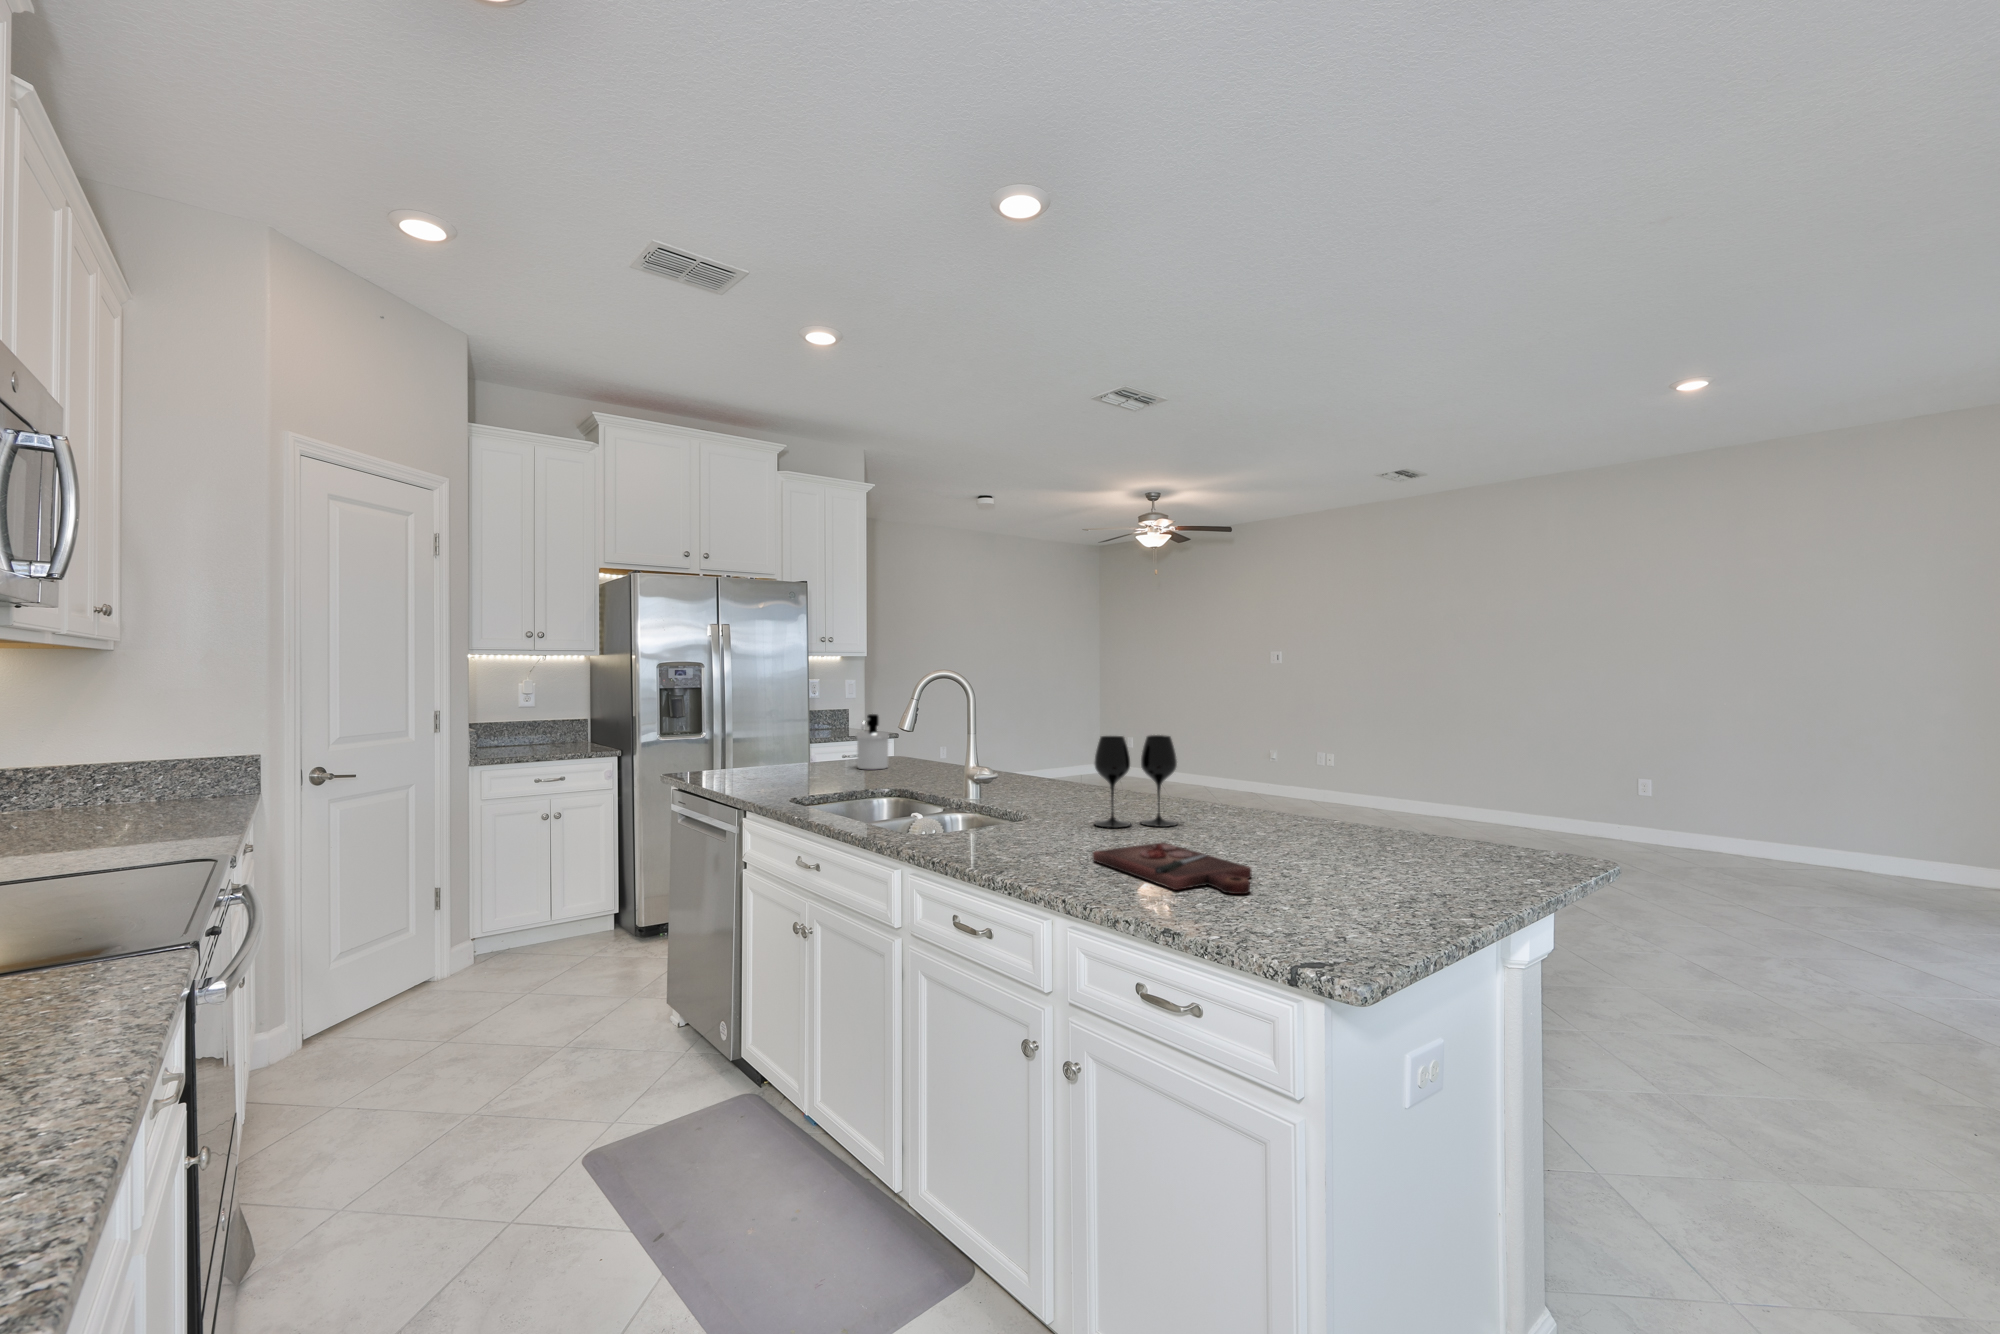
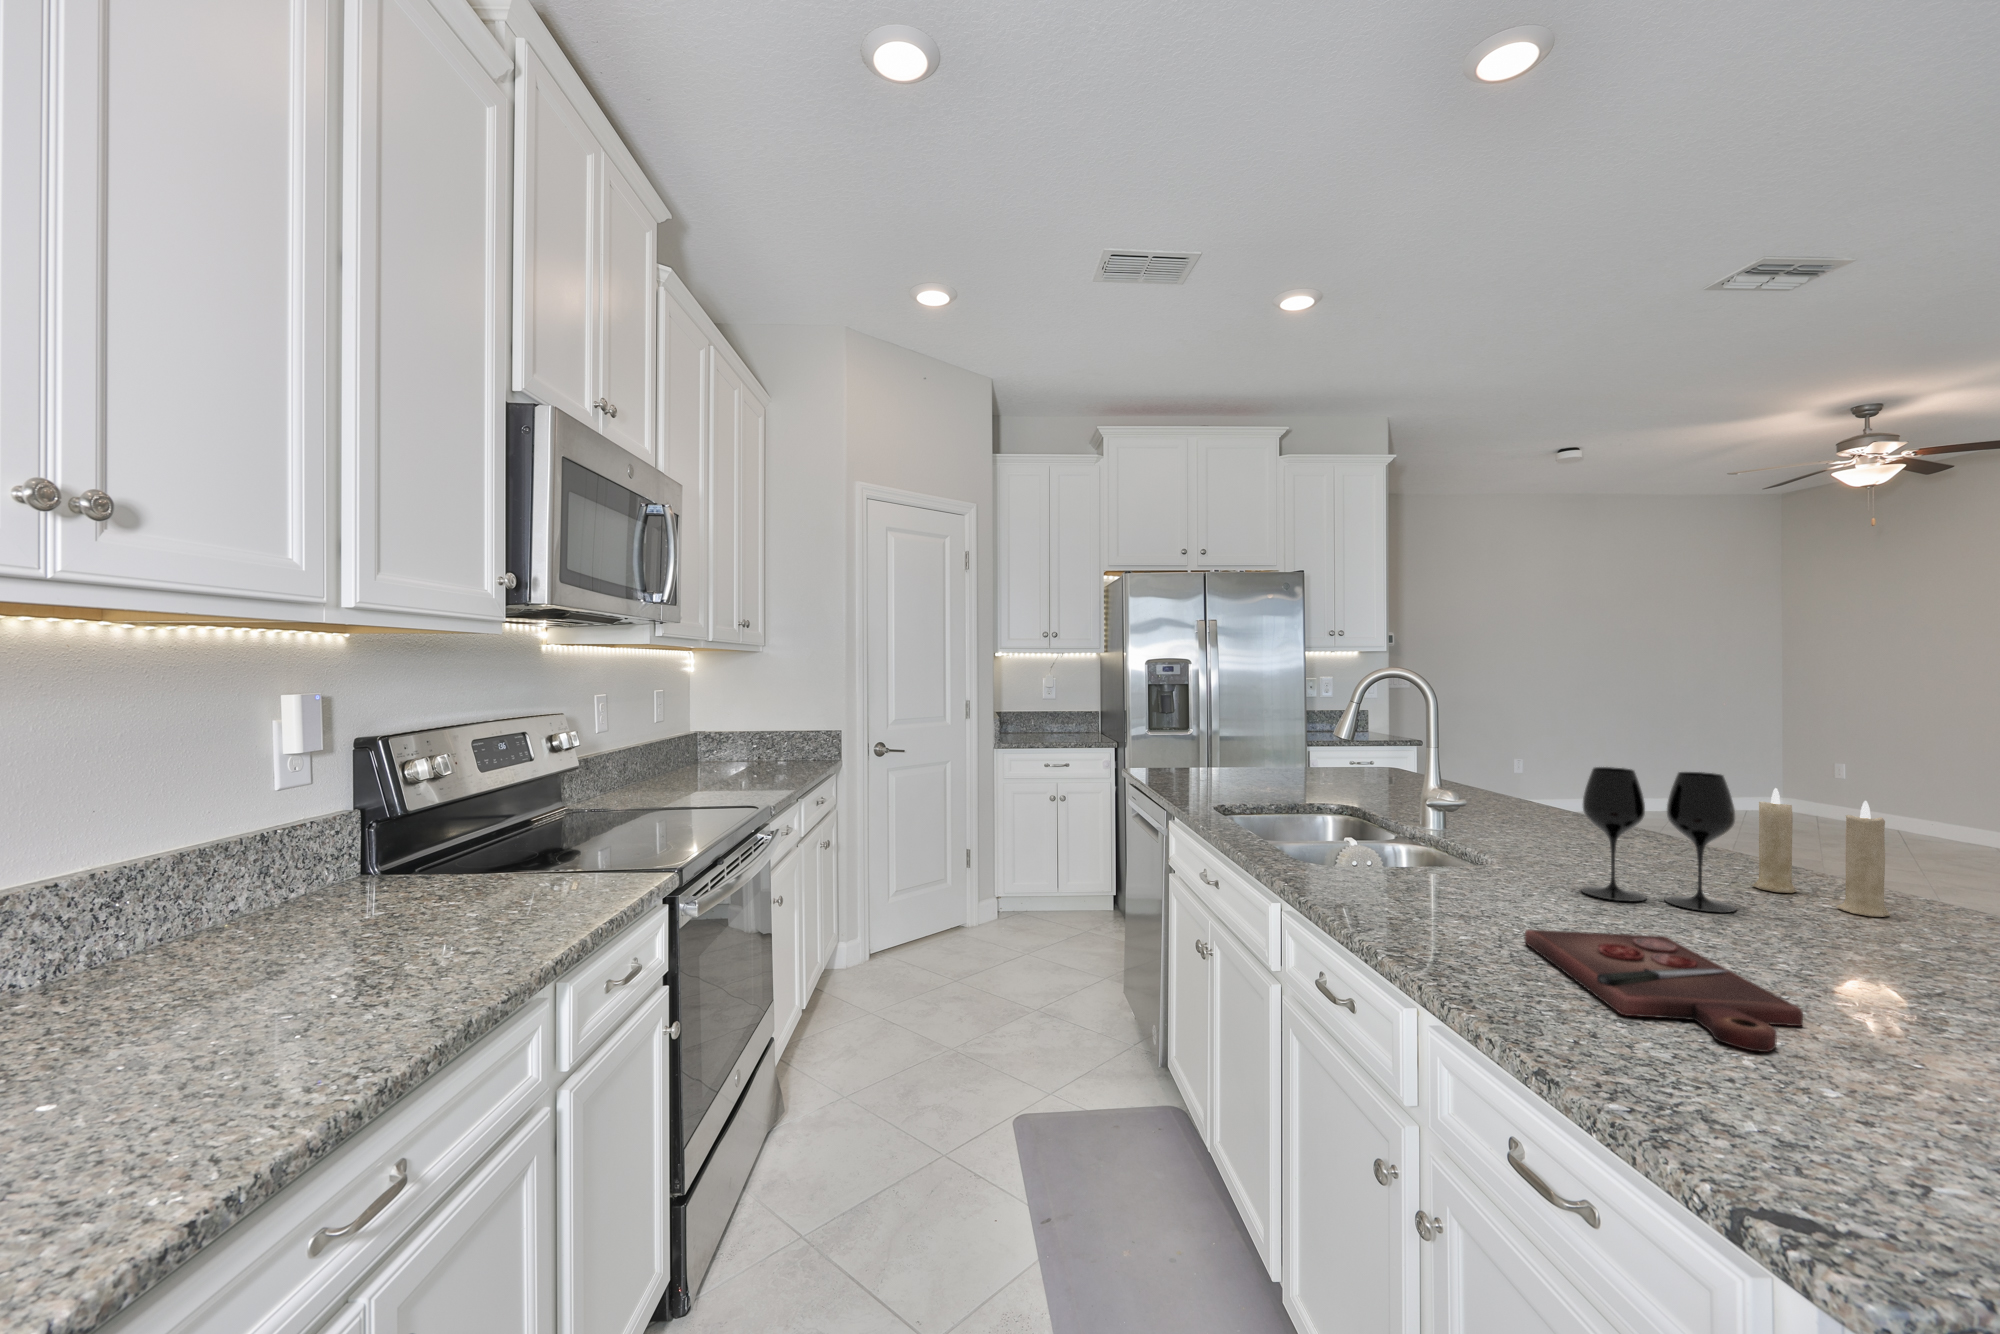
soap dispenser: present [856,714,889,769] -> none [1321,719,1361,783]
candle: none [1174,742,1243,817] -> present [1752,788,1890,917]

